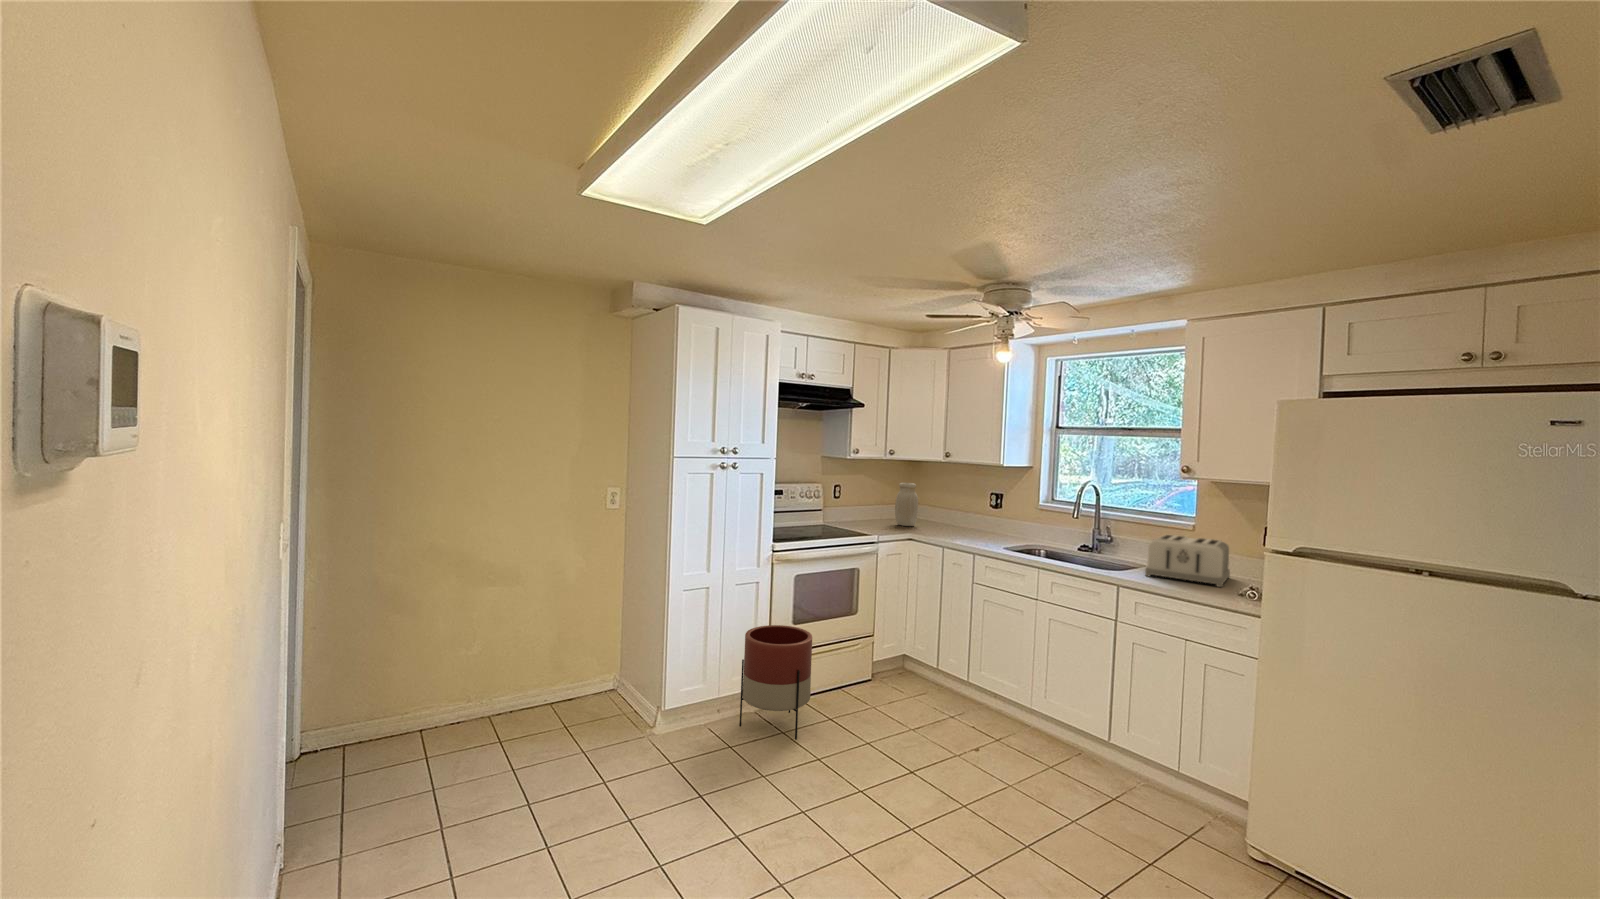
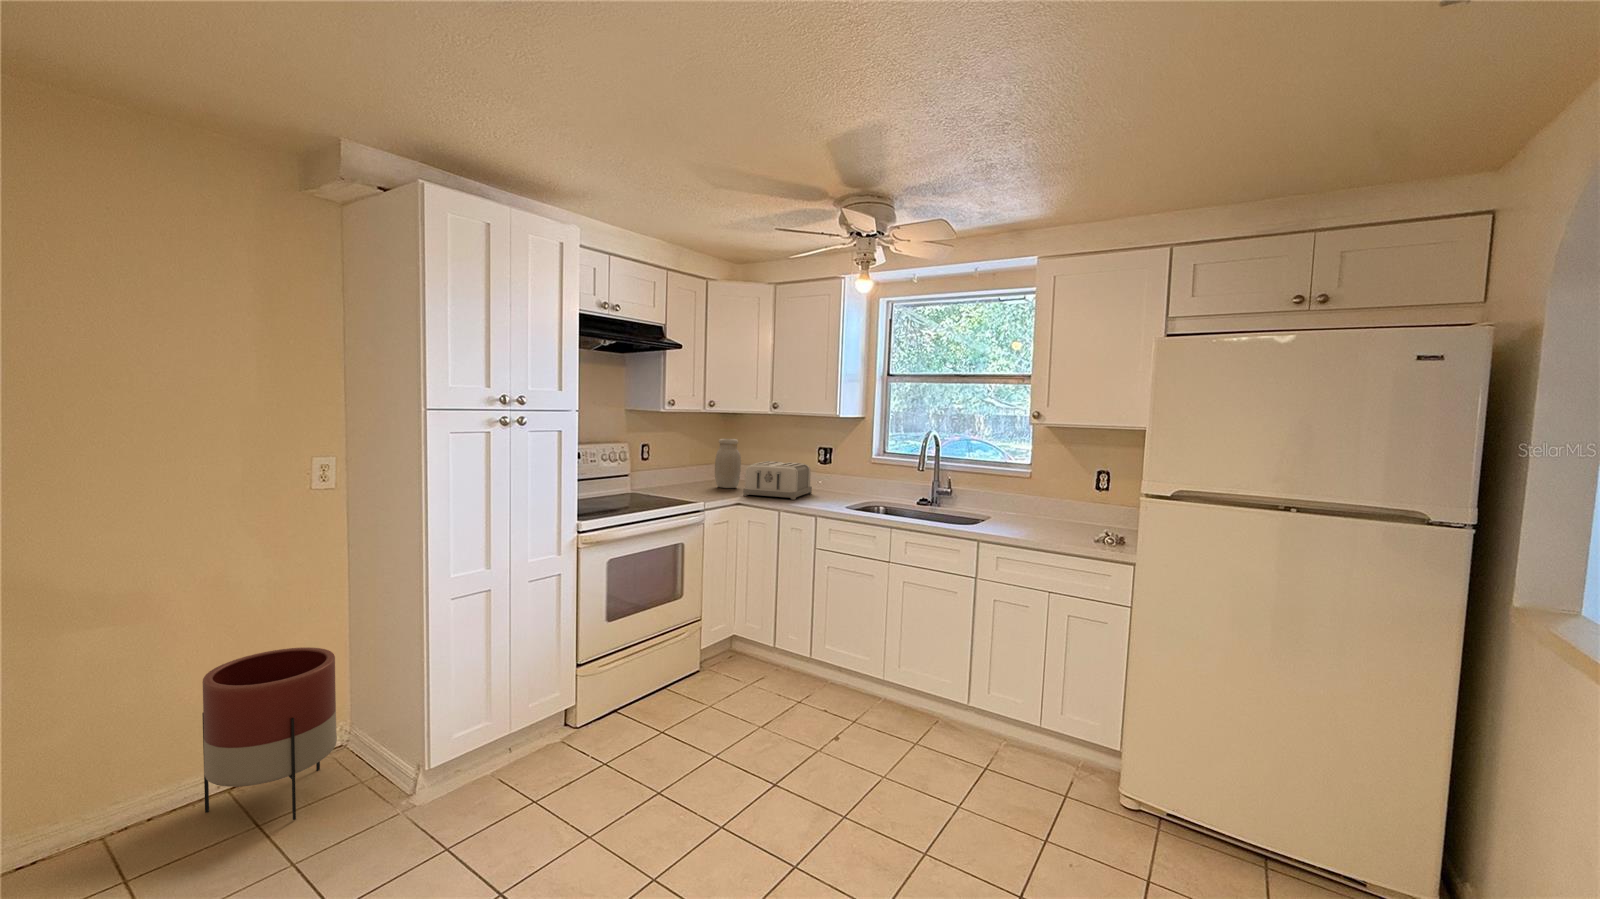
toaster: present [1145,535,1230,587] -> present [743,461,812,500]
planter: present [739,625,812,740] -> present [202,647,337,820]

